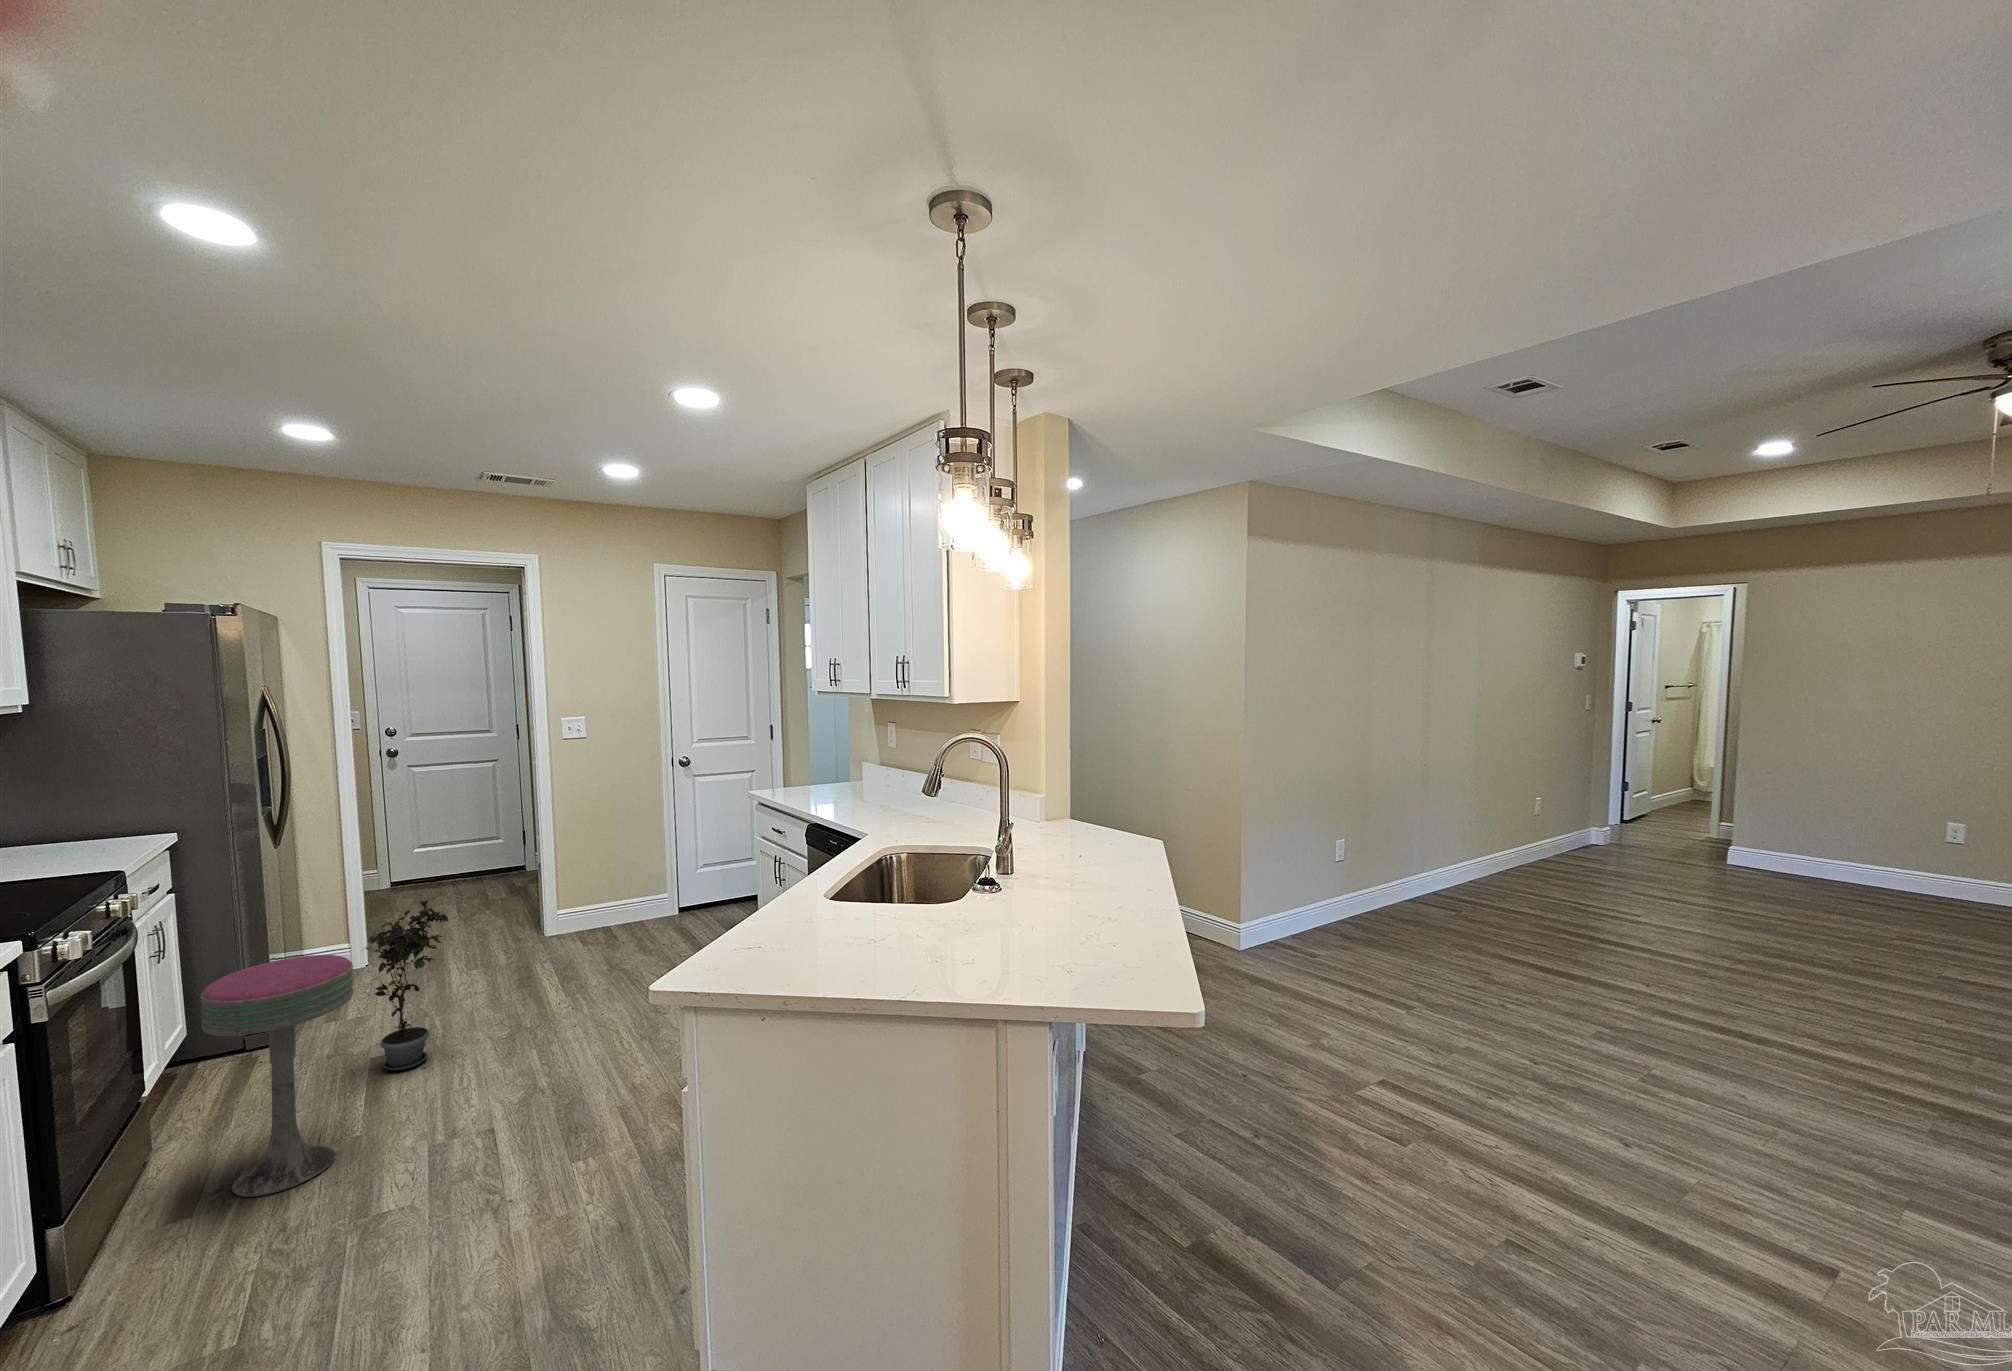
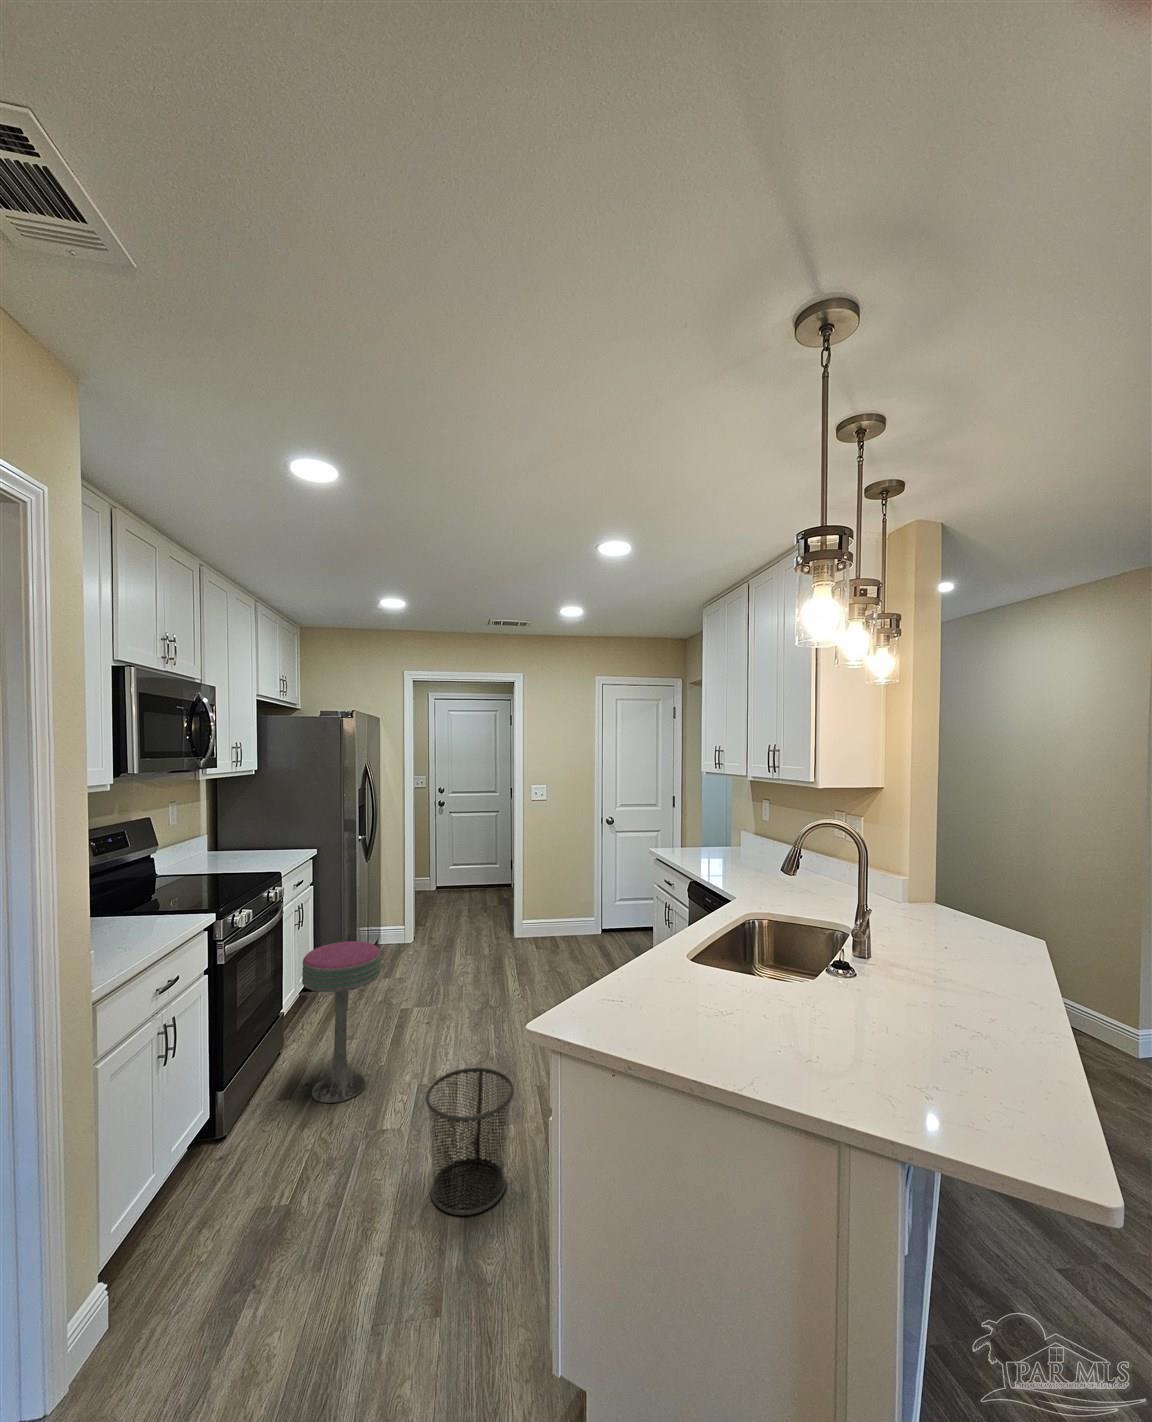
potted plant: present [366,901,448,1071] -> none [396,911,444,1028]
waste bin: none [470,1068,603,1248] -> present [426,1067,514,1215]

